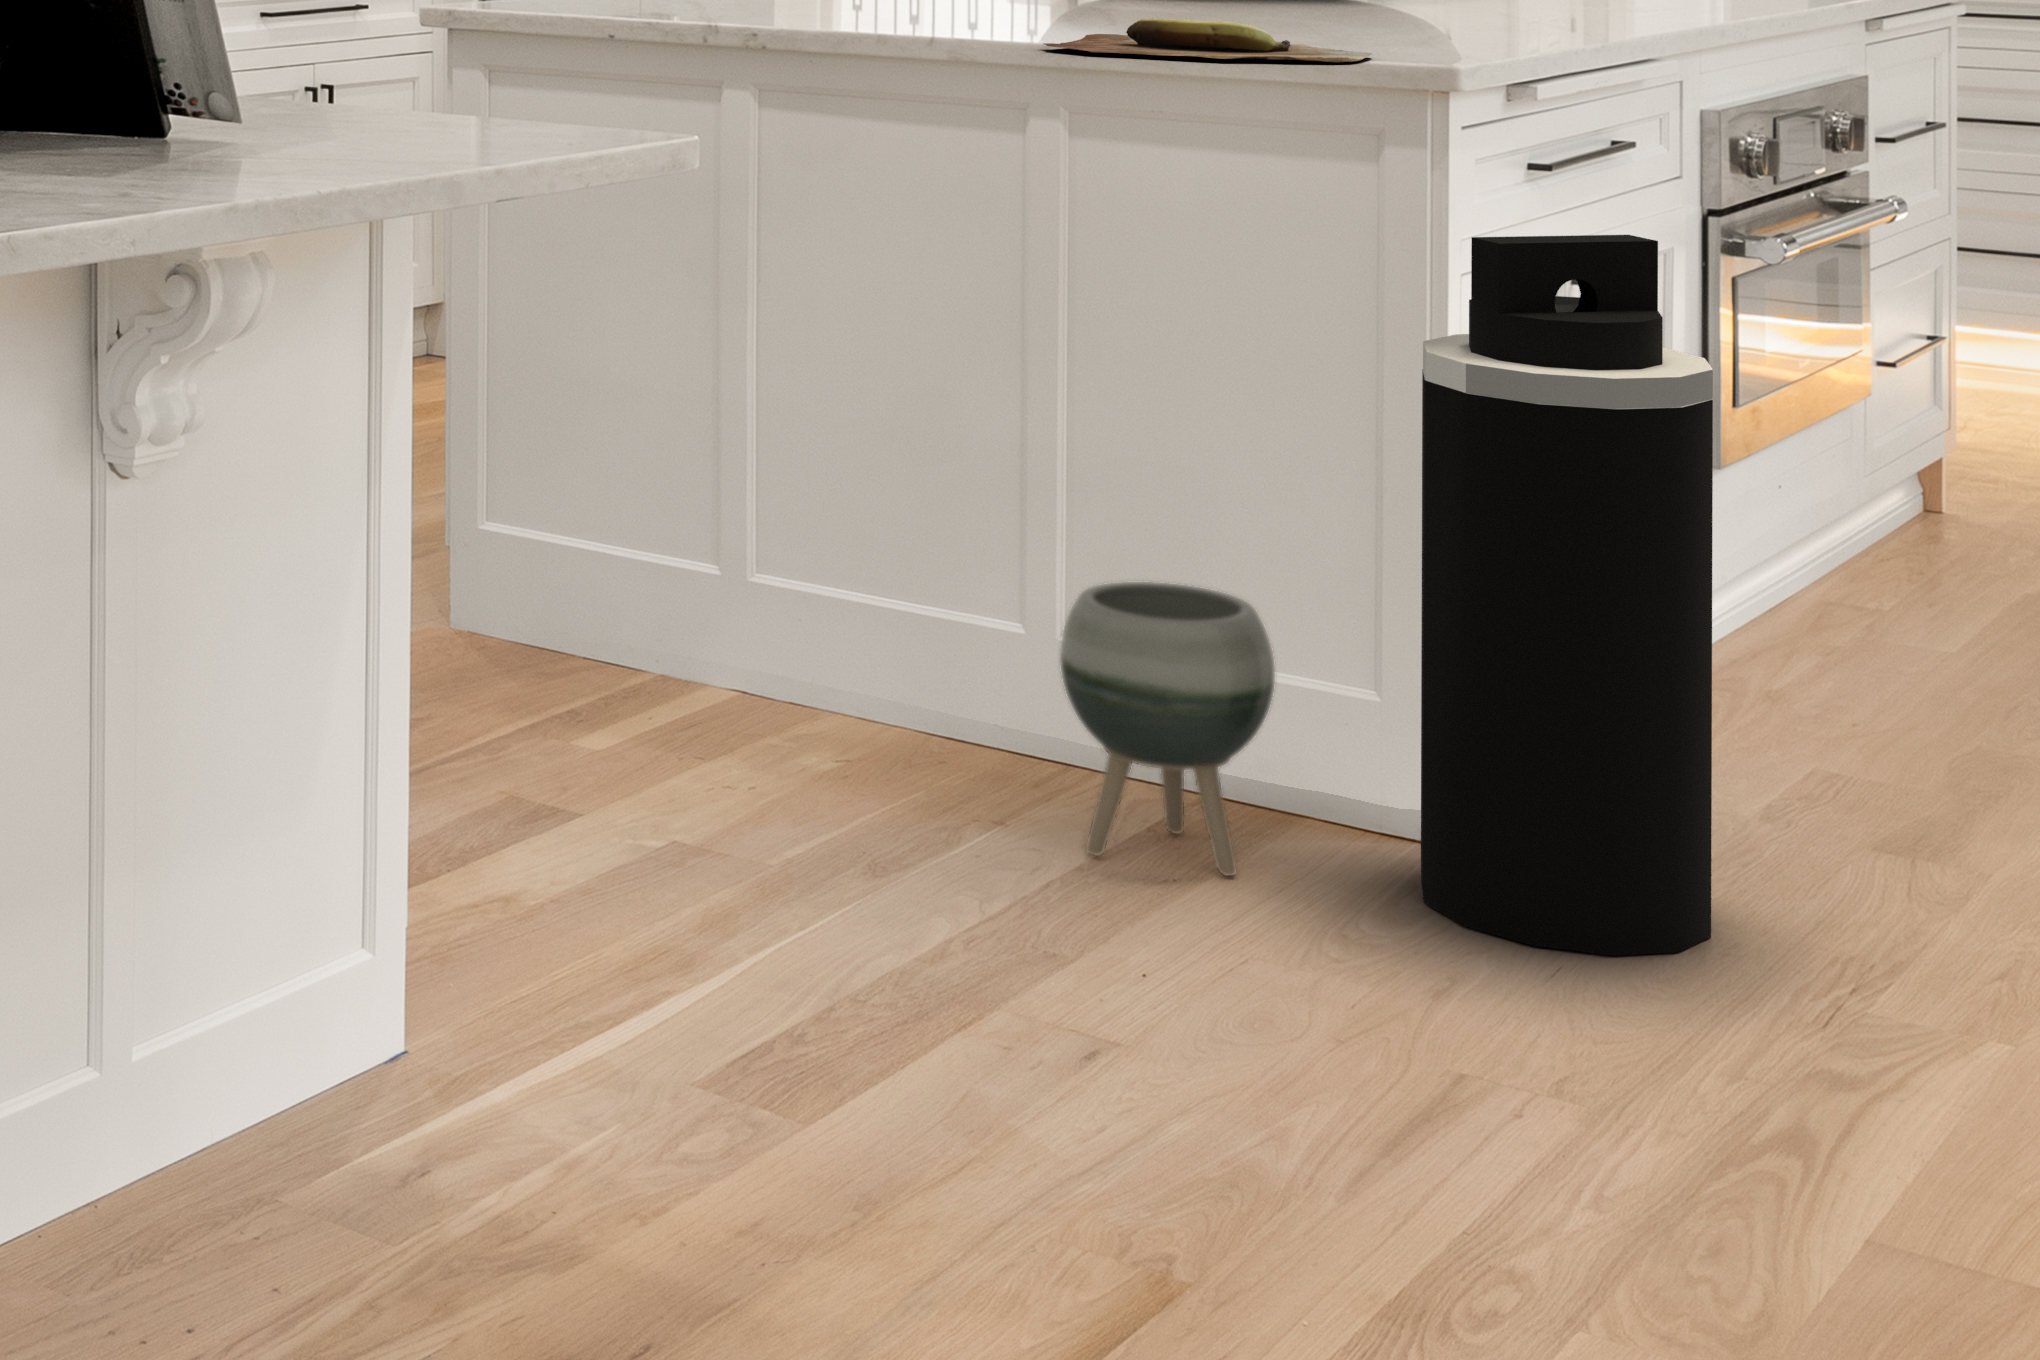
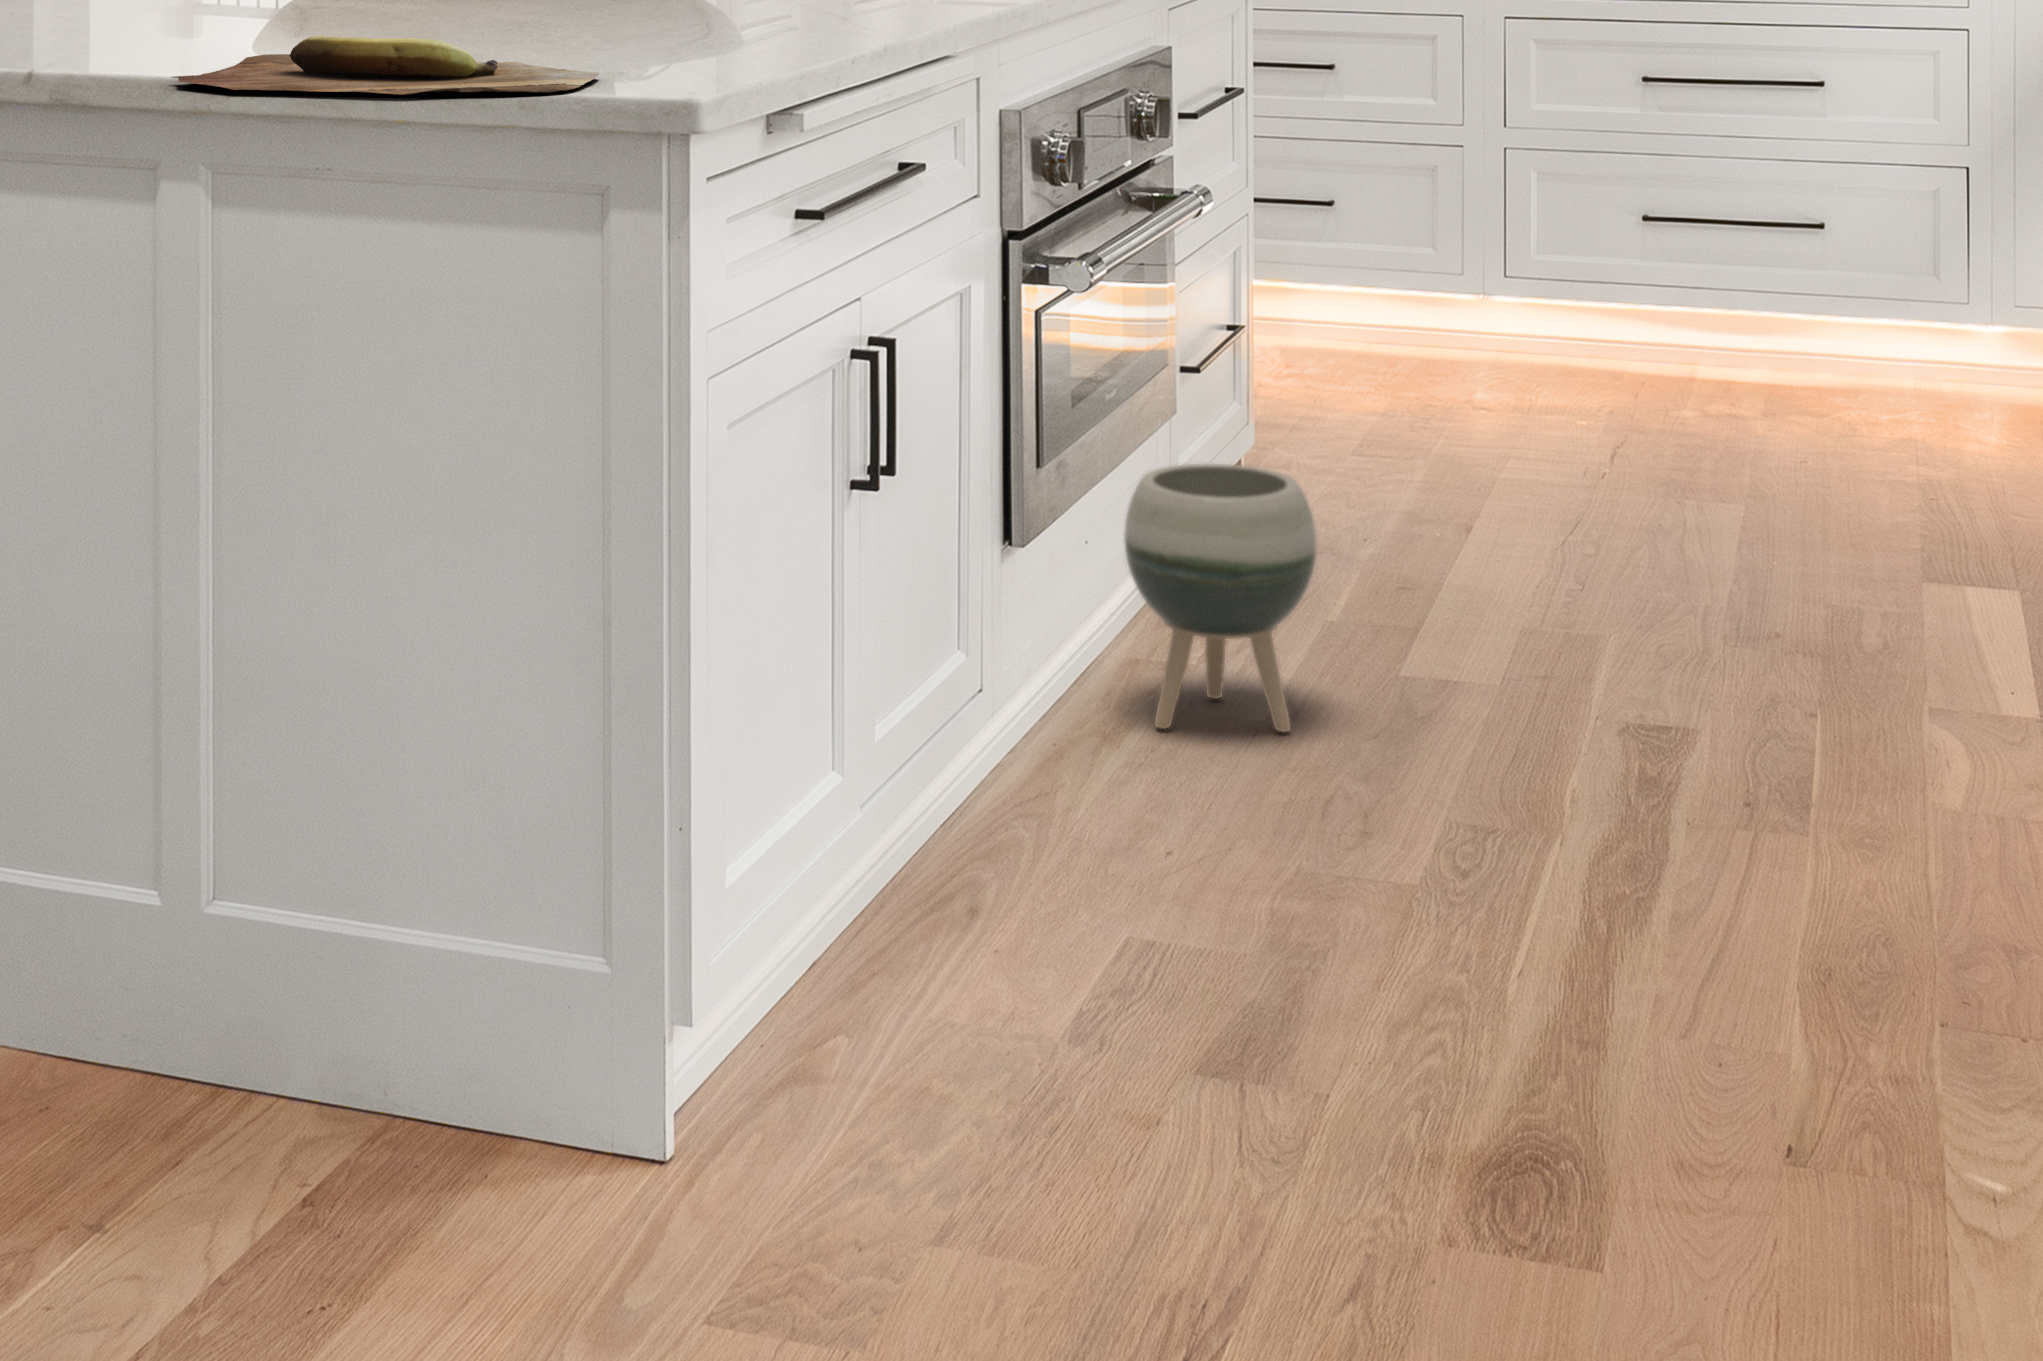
trash can: present [1421,235,1714,955] -> none [648,314,1001,1325]
planter: present [1060,582,1275,876] -> present [1124,464,1317,732]

